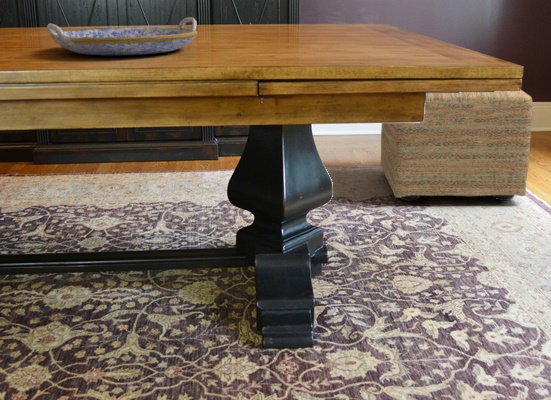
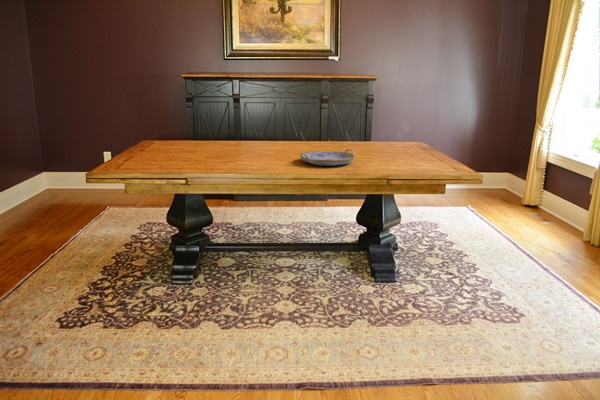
ottoman: present [381,90,533,201] -> none [412,164,489,226]

